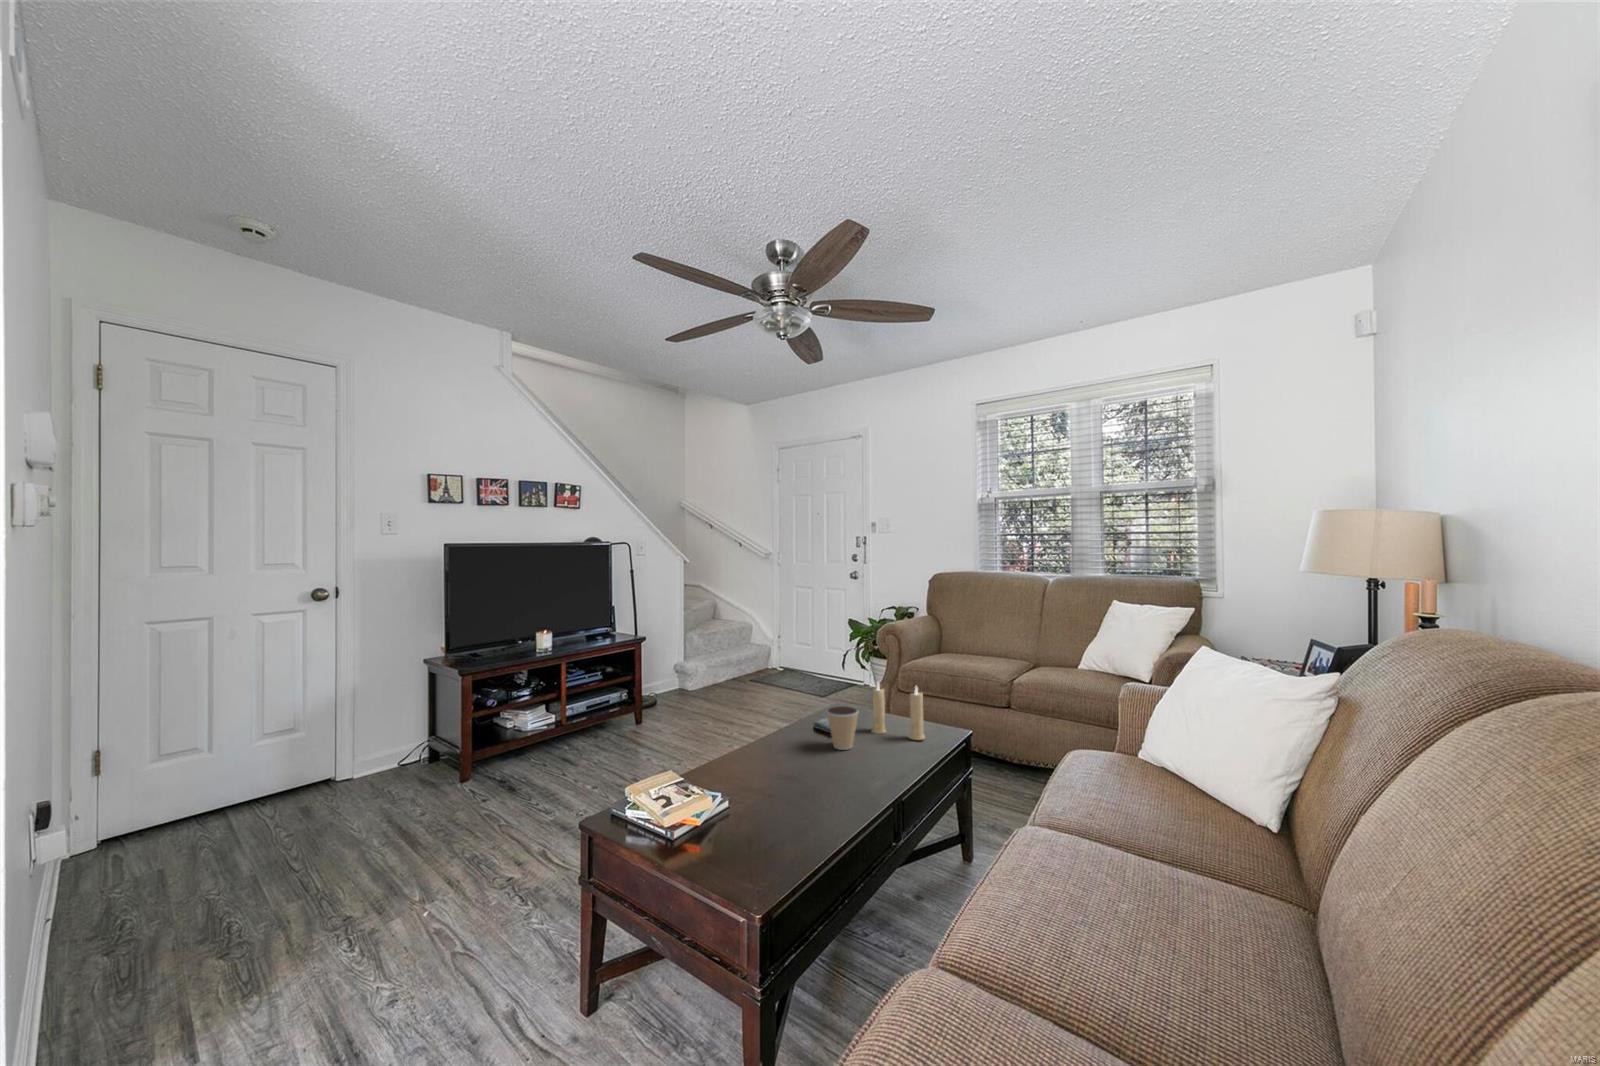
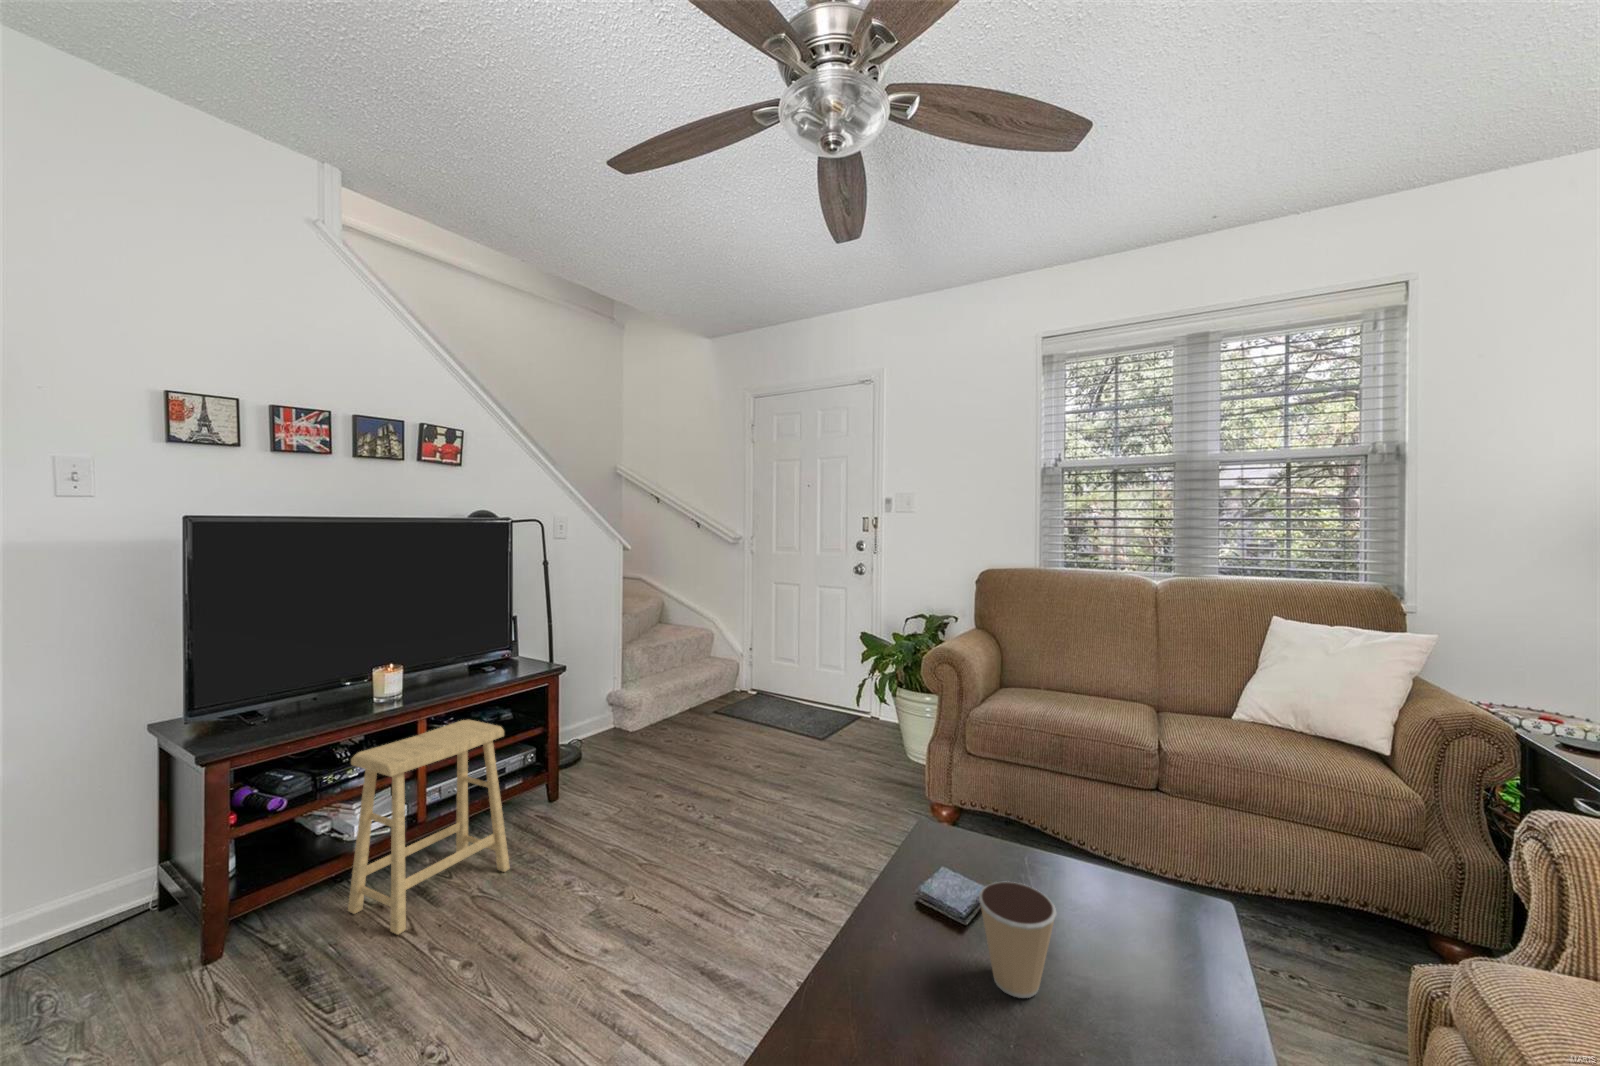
footstool: none [528,664,615,776] -> present [348,720,510,935]
candle: present [871,683,925,740] -> none [1035,803,1165,945]

